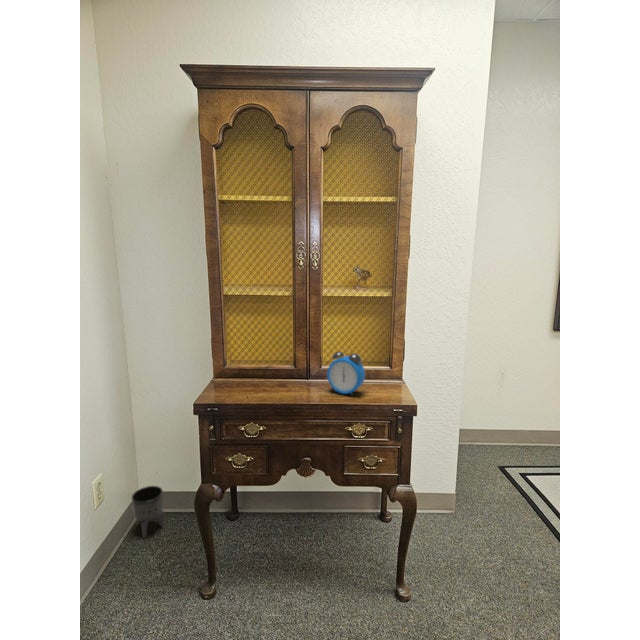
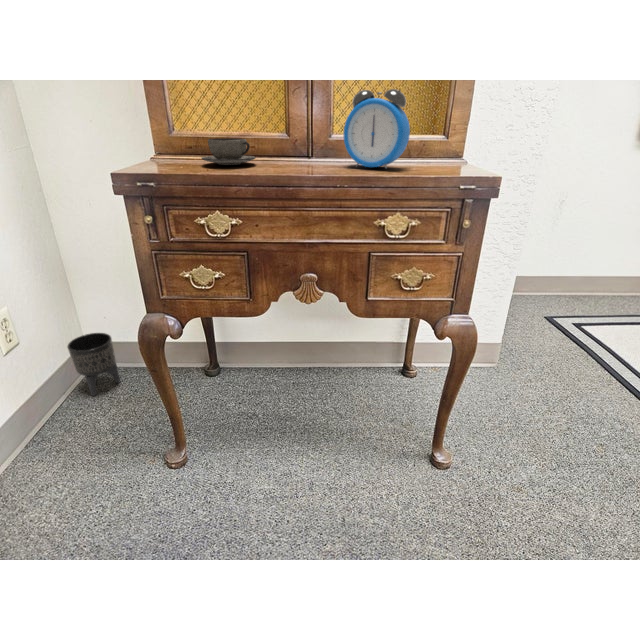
teacup: none [244,372,276,391] -> present [202,138,256,165]

